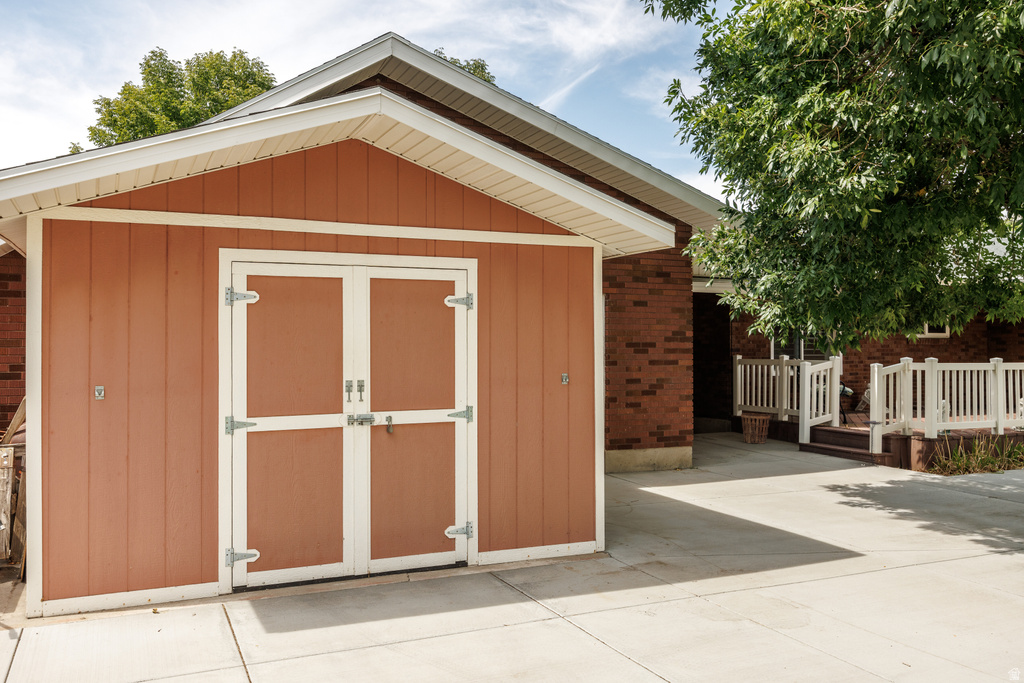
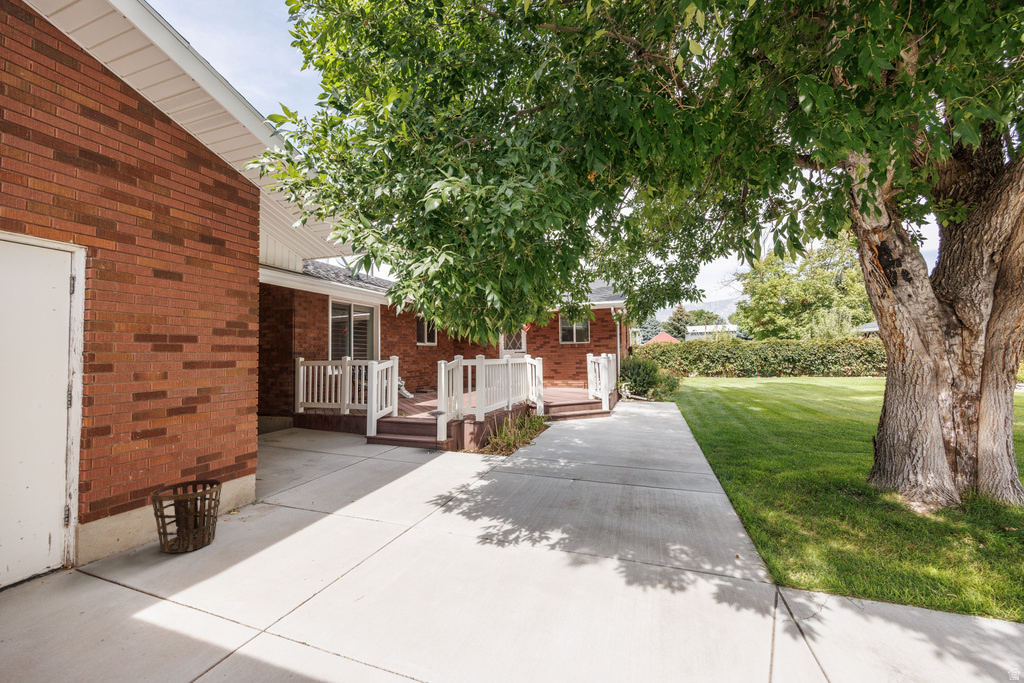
basket: present [741,413,770,444] -> present [151,479,222,552]

